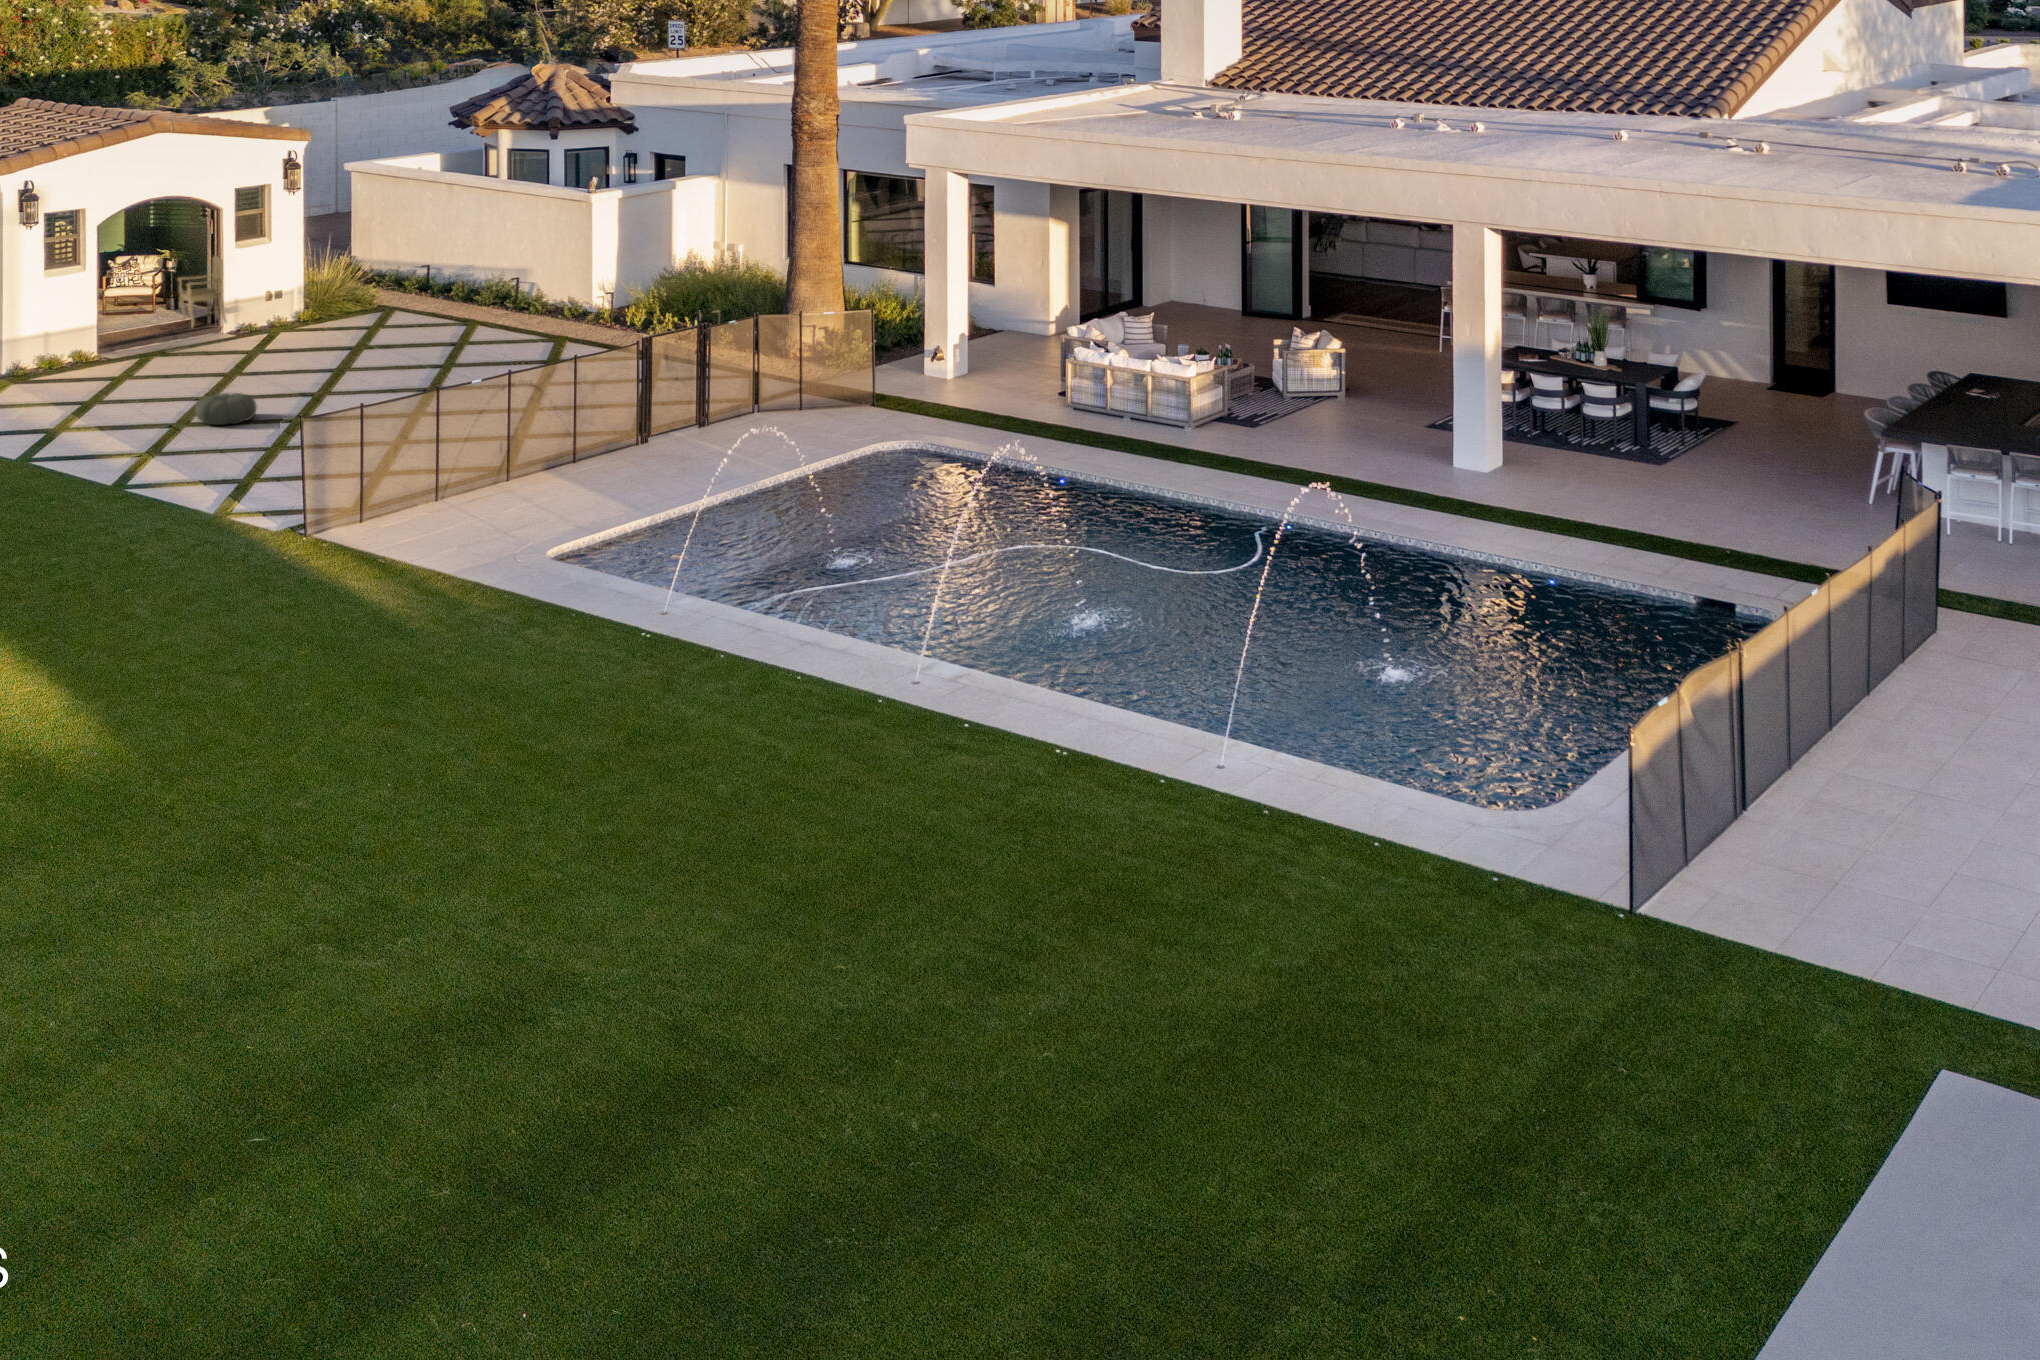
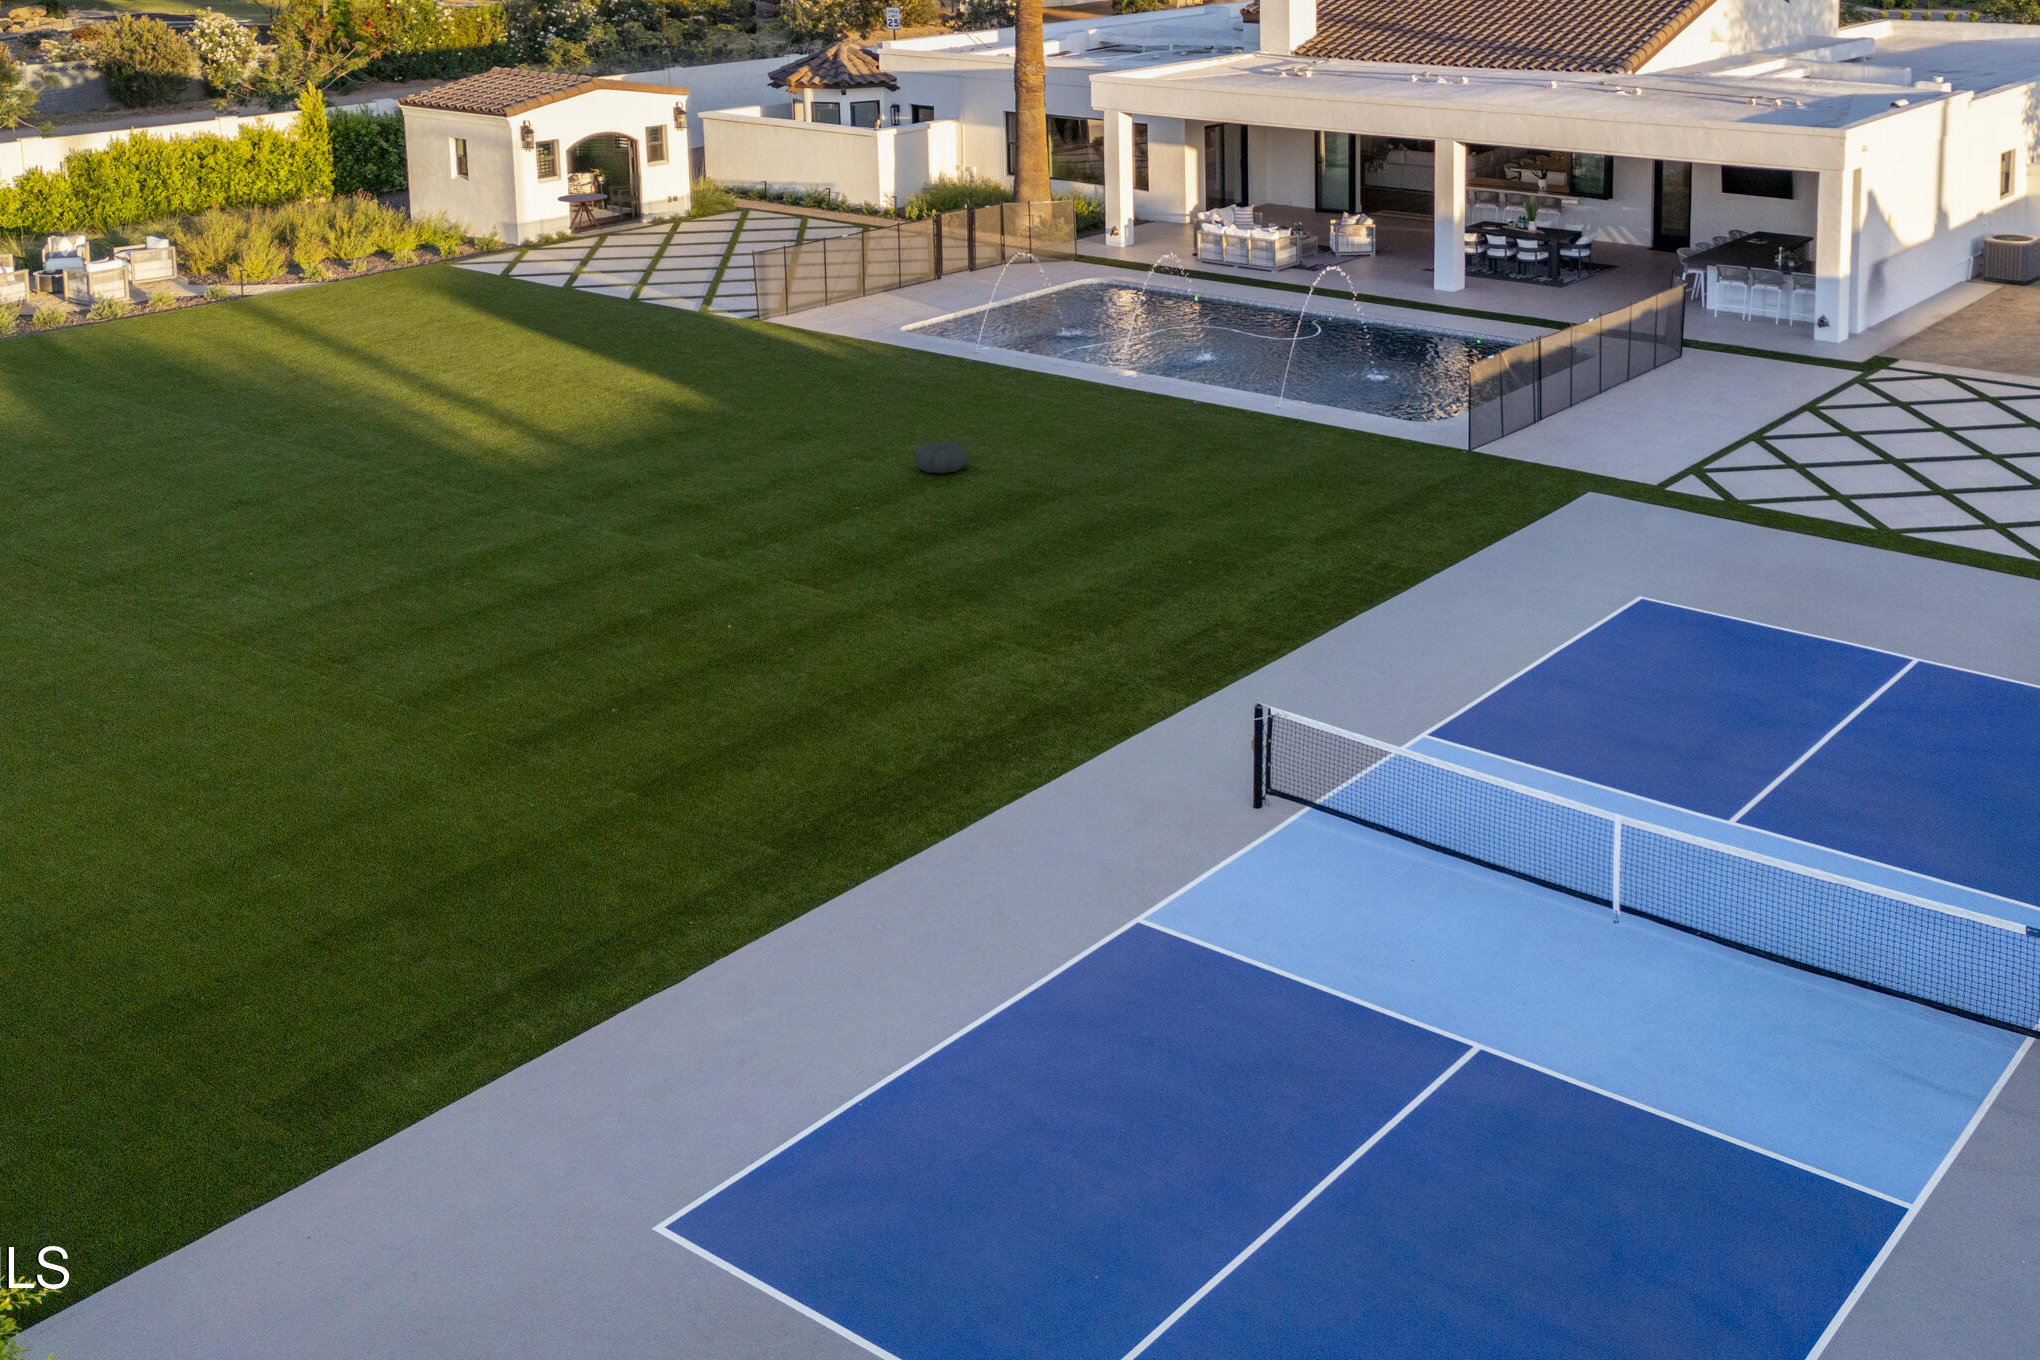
round table: none [80,289,162,350] -> present [558,194,608,232]
pouf: present [195,393,256,425] -> present [915,442,968,473]

